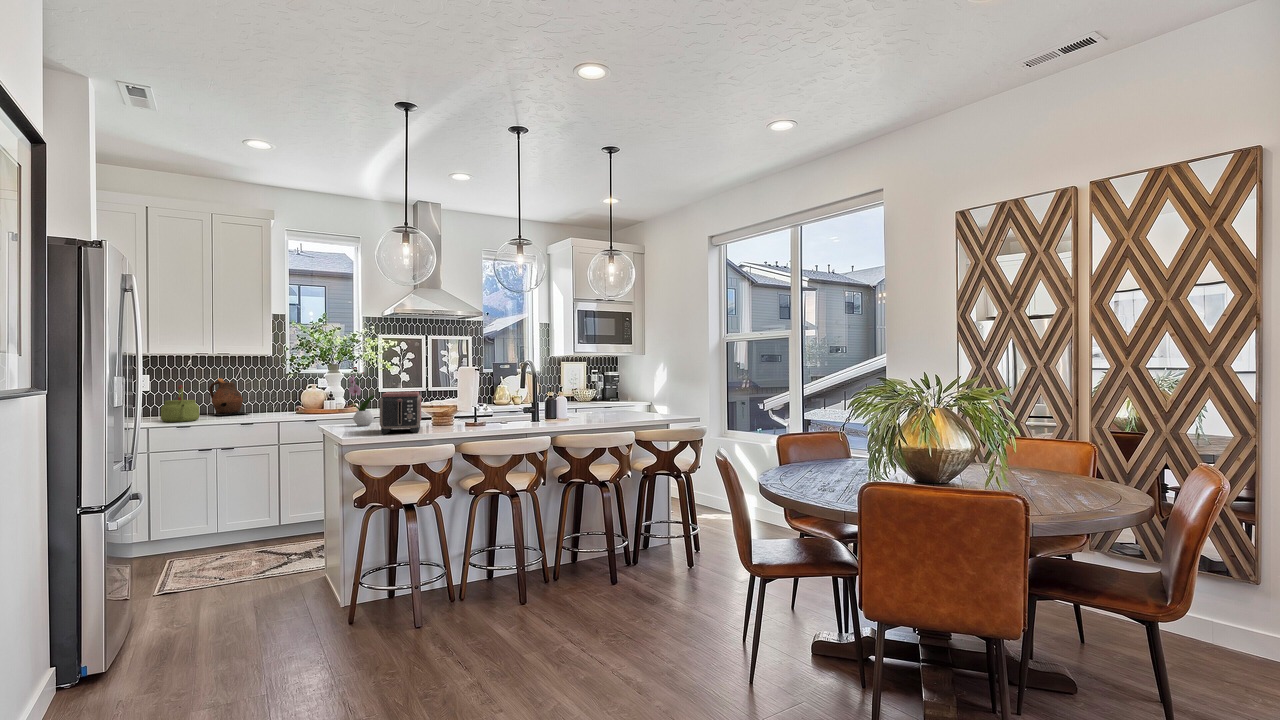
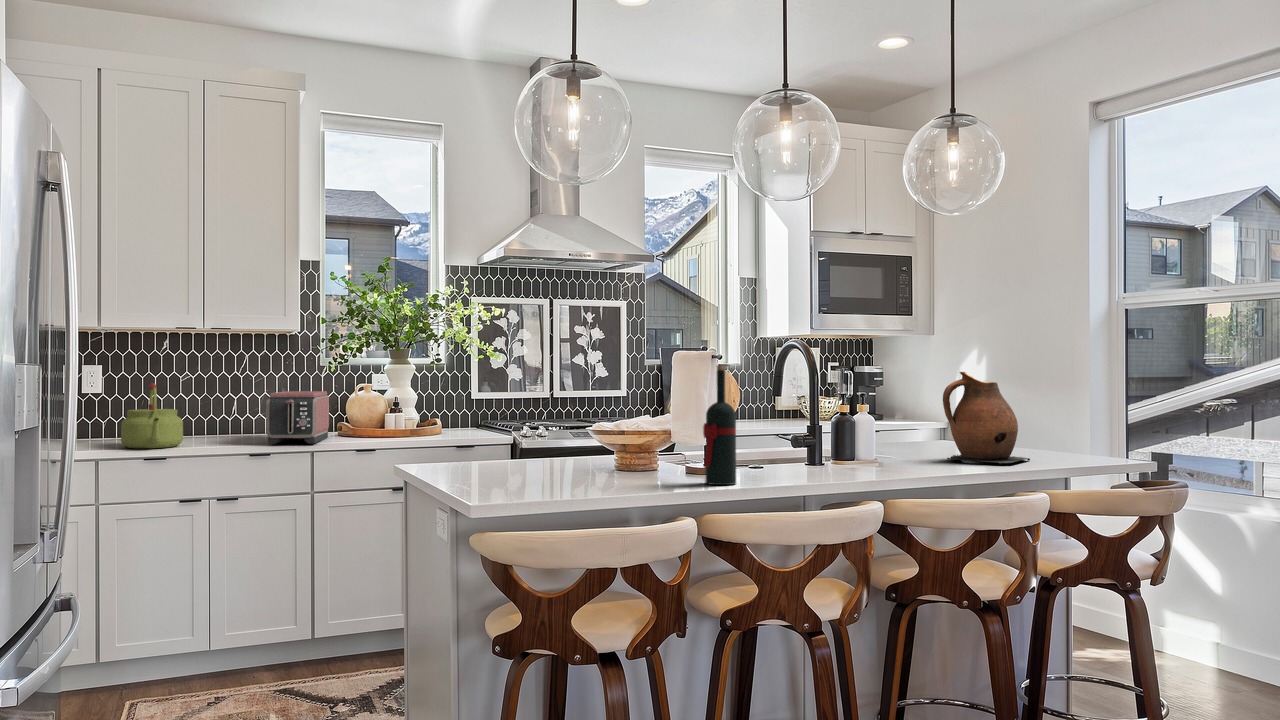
flower arrangement: present [349,367,375,426] -> none [451,350,502,468]
wine bottle: none [465,374,482,430] -> present [703,365,736,485]
ceramic pitcher: present [209,378,250,415] -> present [943,372,1030,464]
toaster: present [380,392,421,434] -> present [266,391,329,444]

